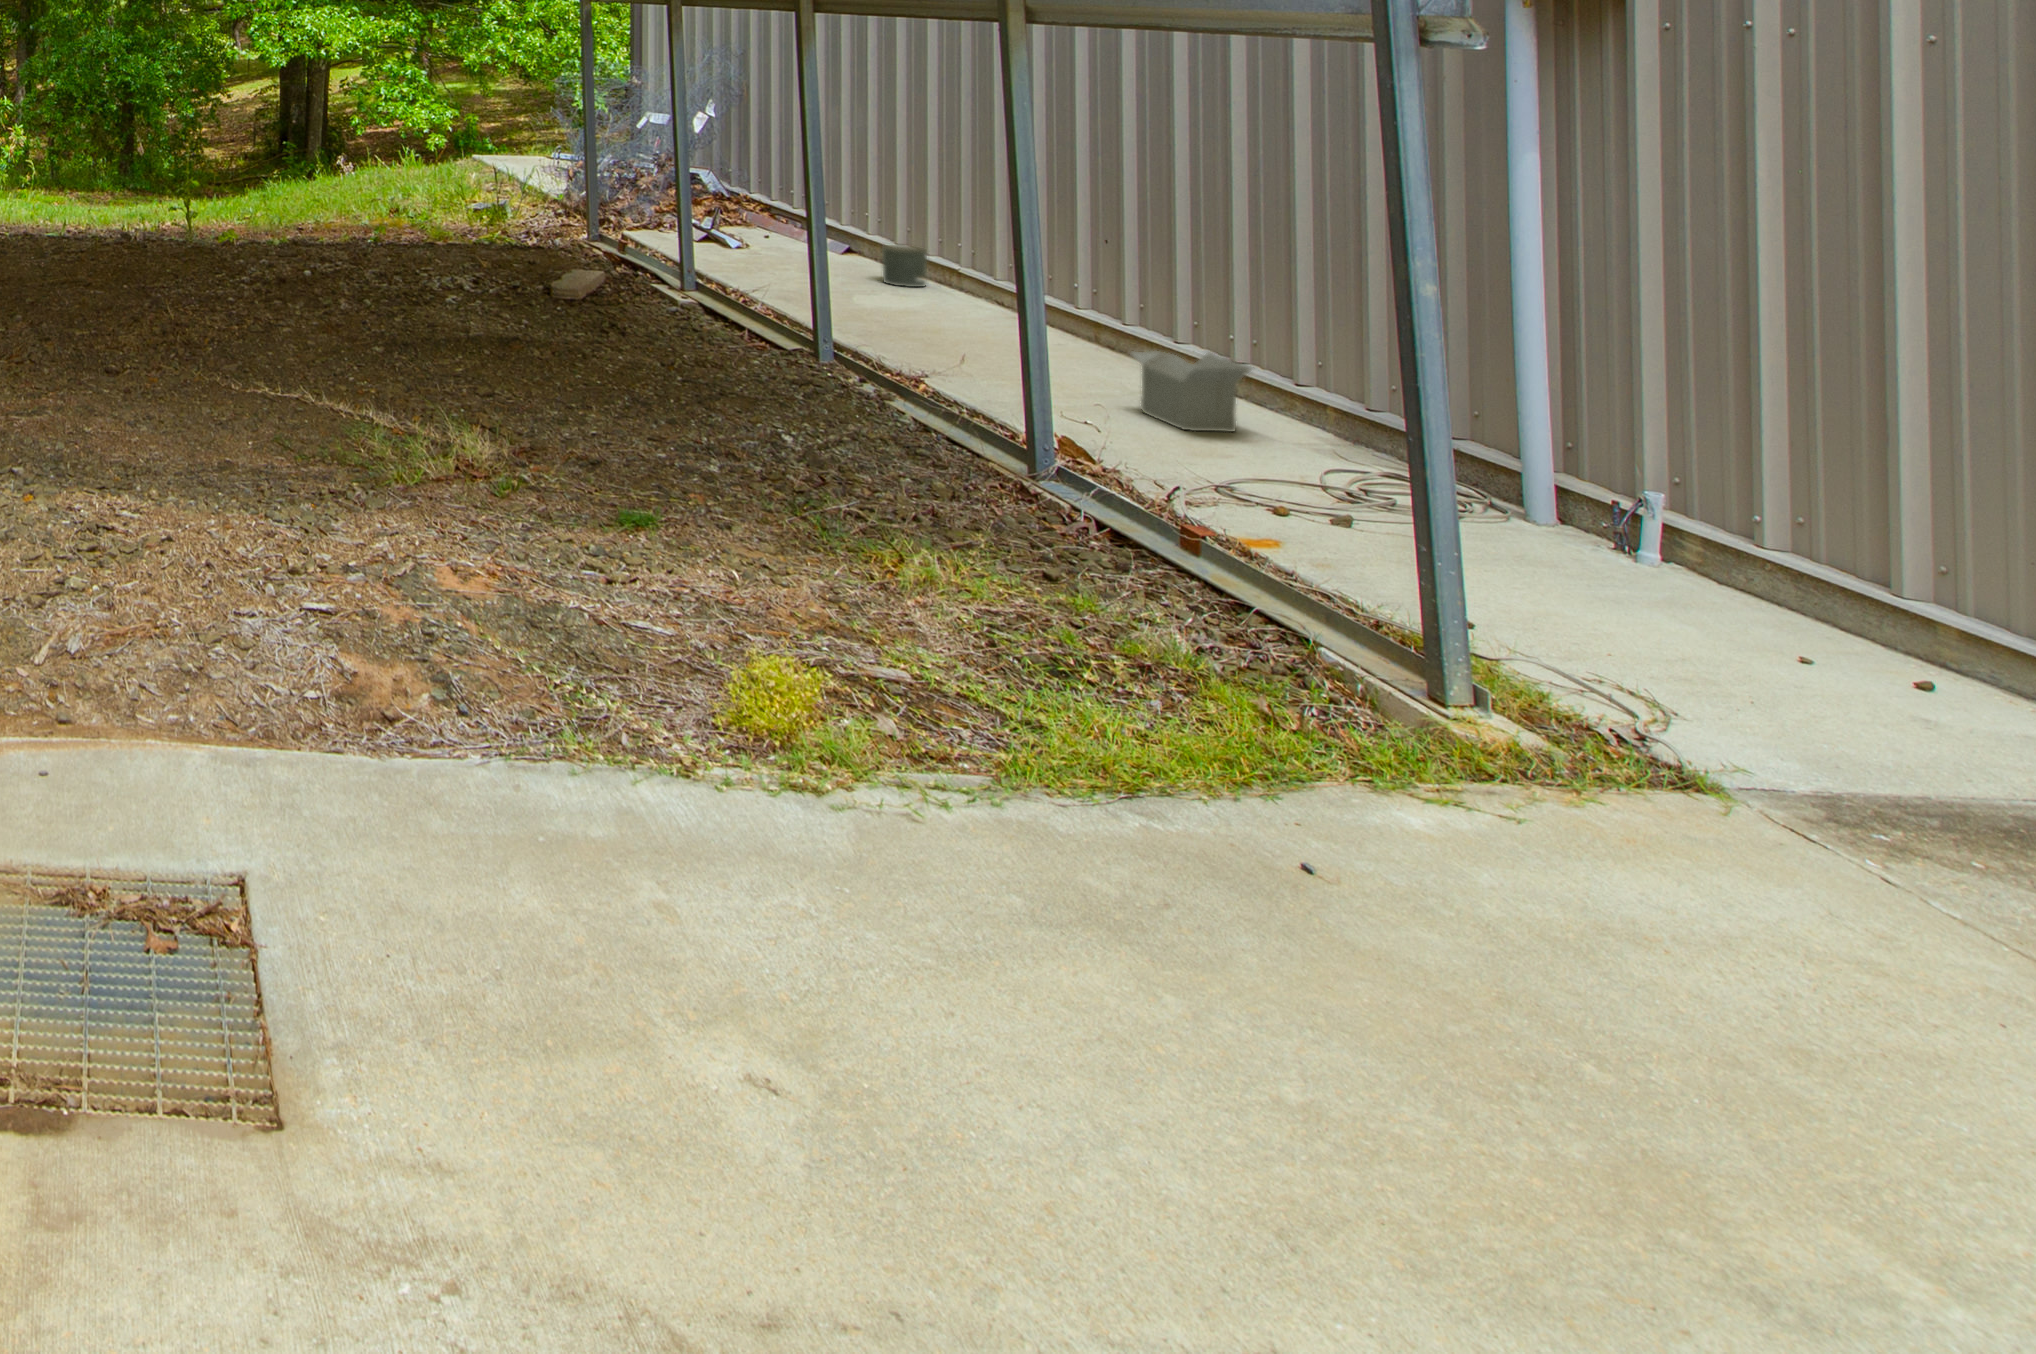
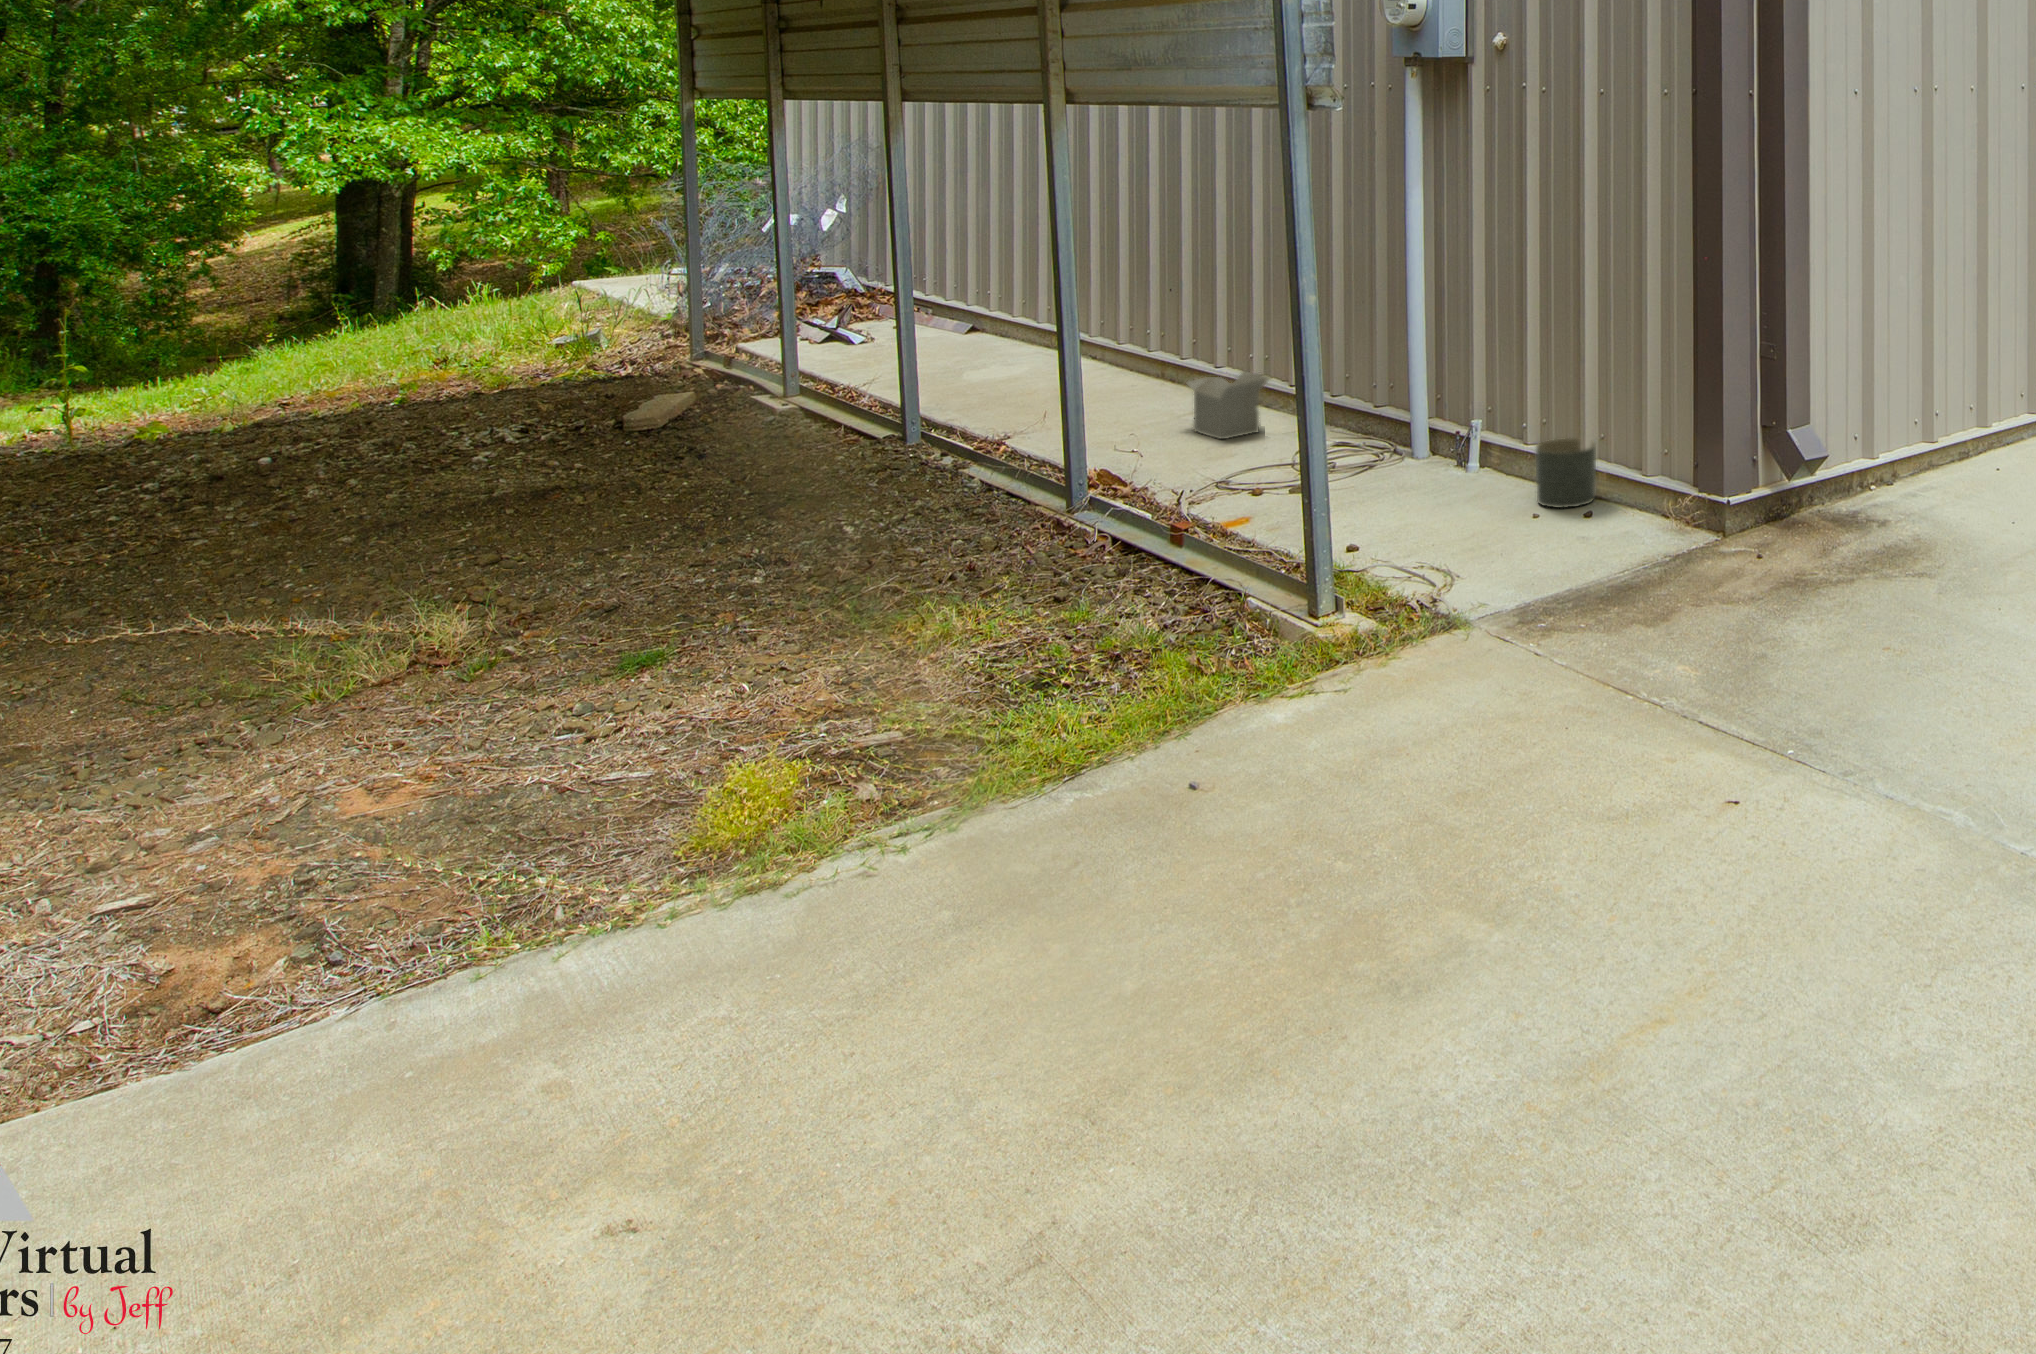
planter: present [882,245,927,287] -> present [1536,438,1596,508]

